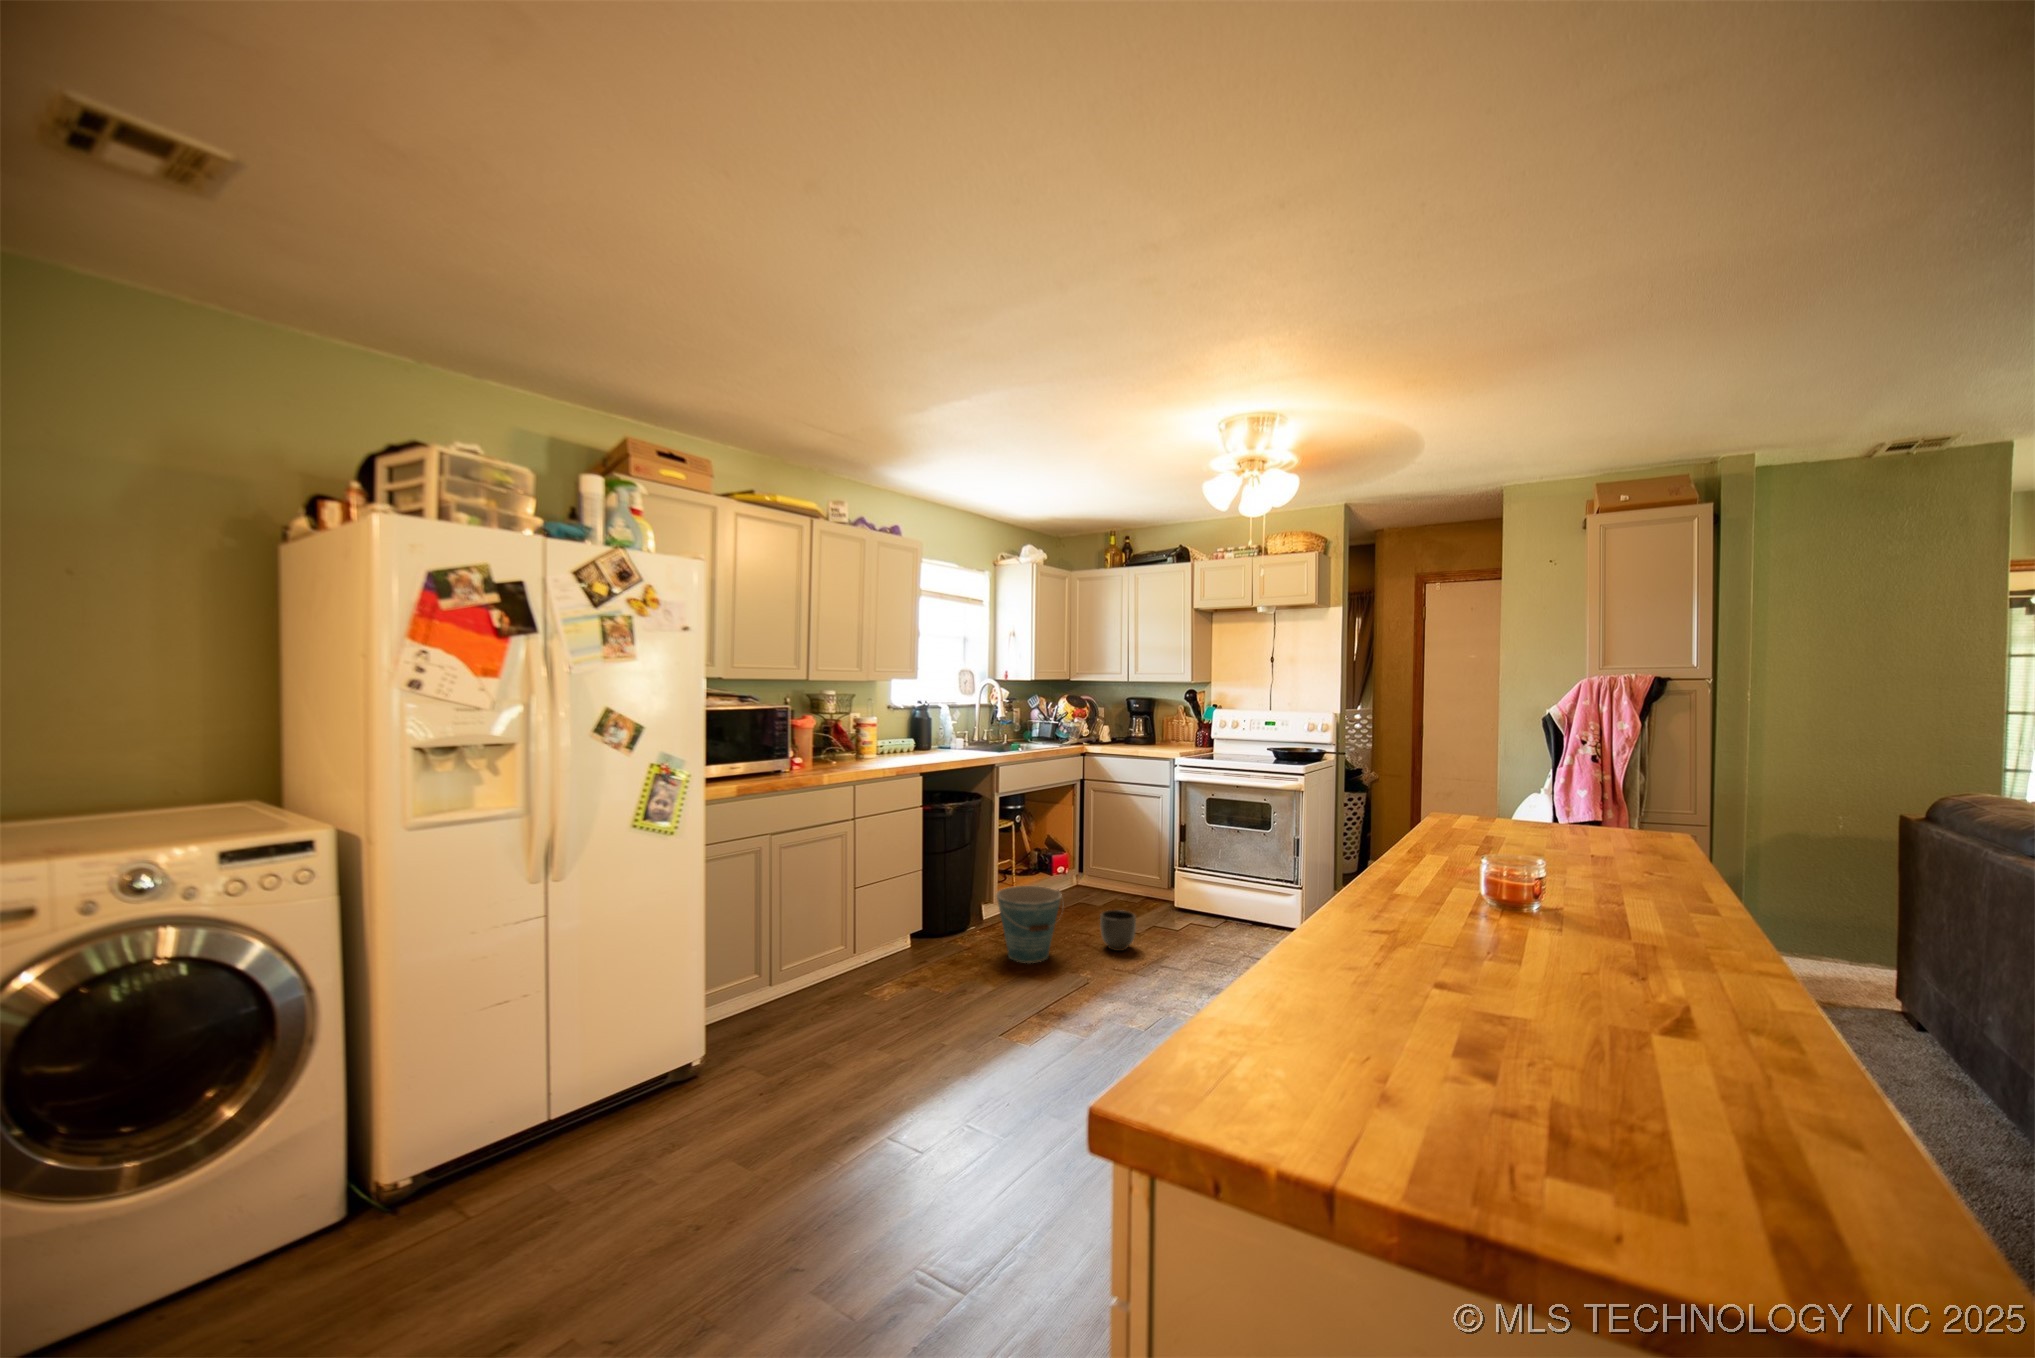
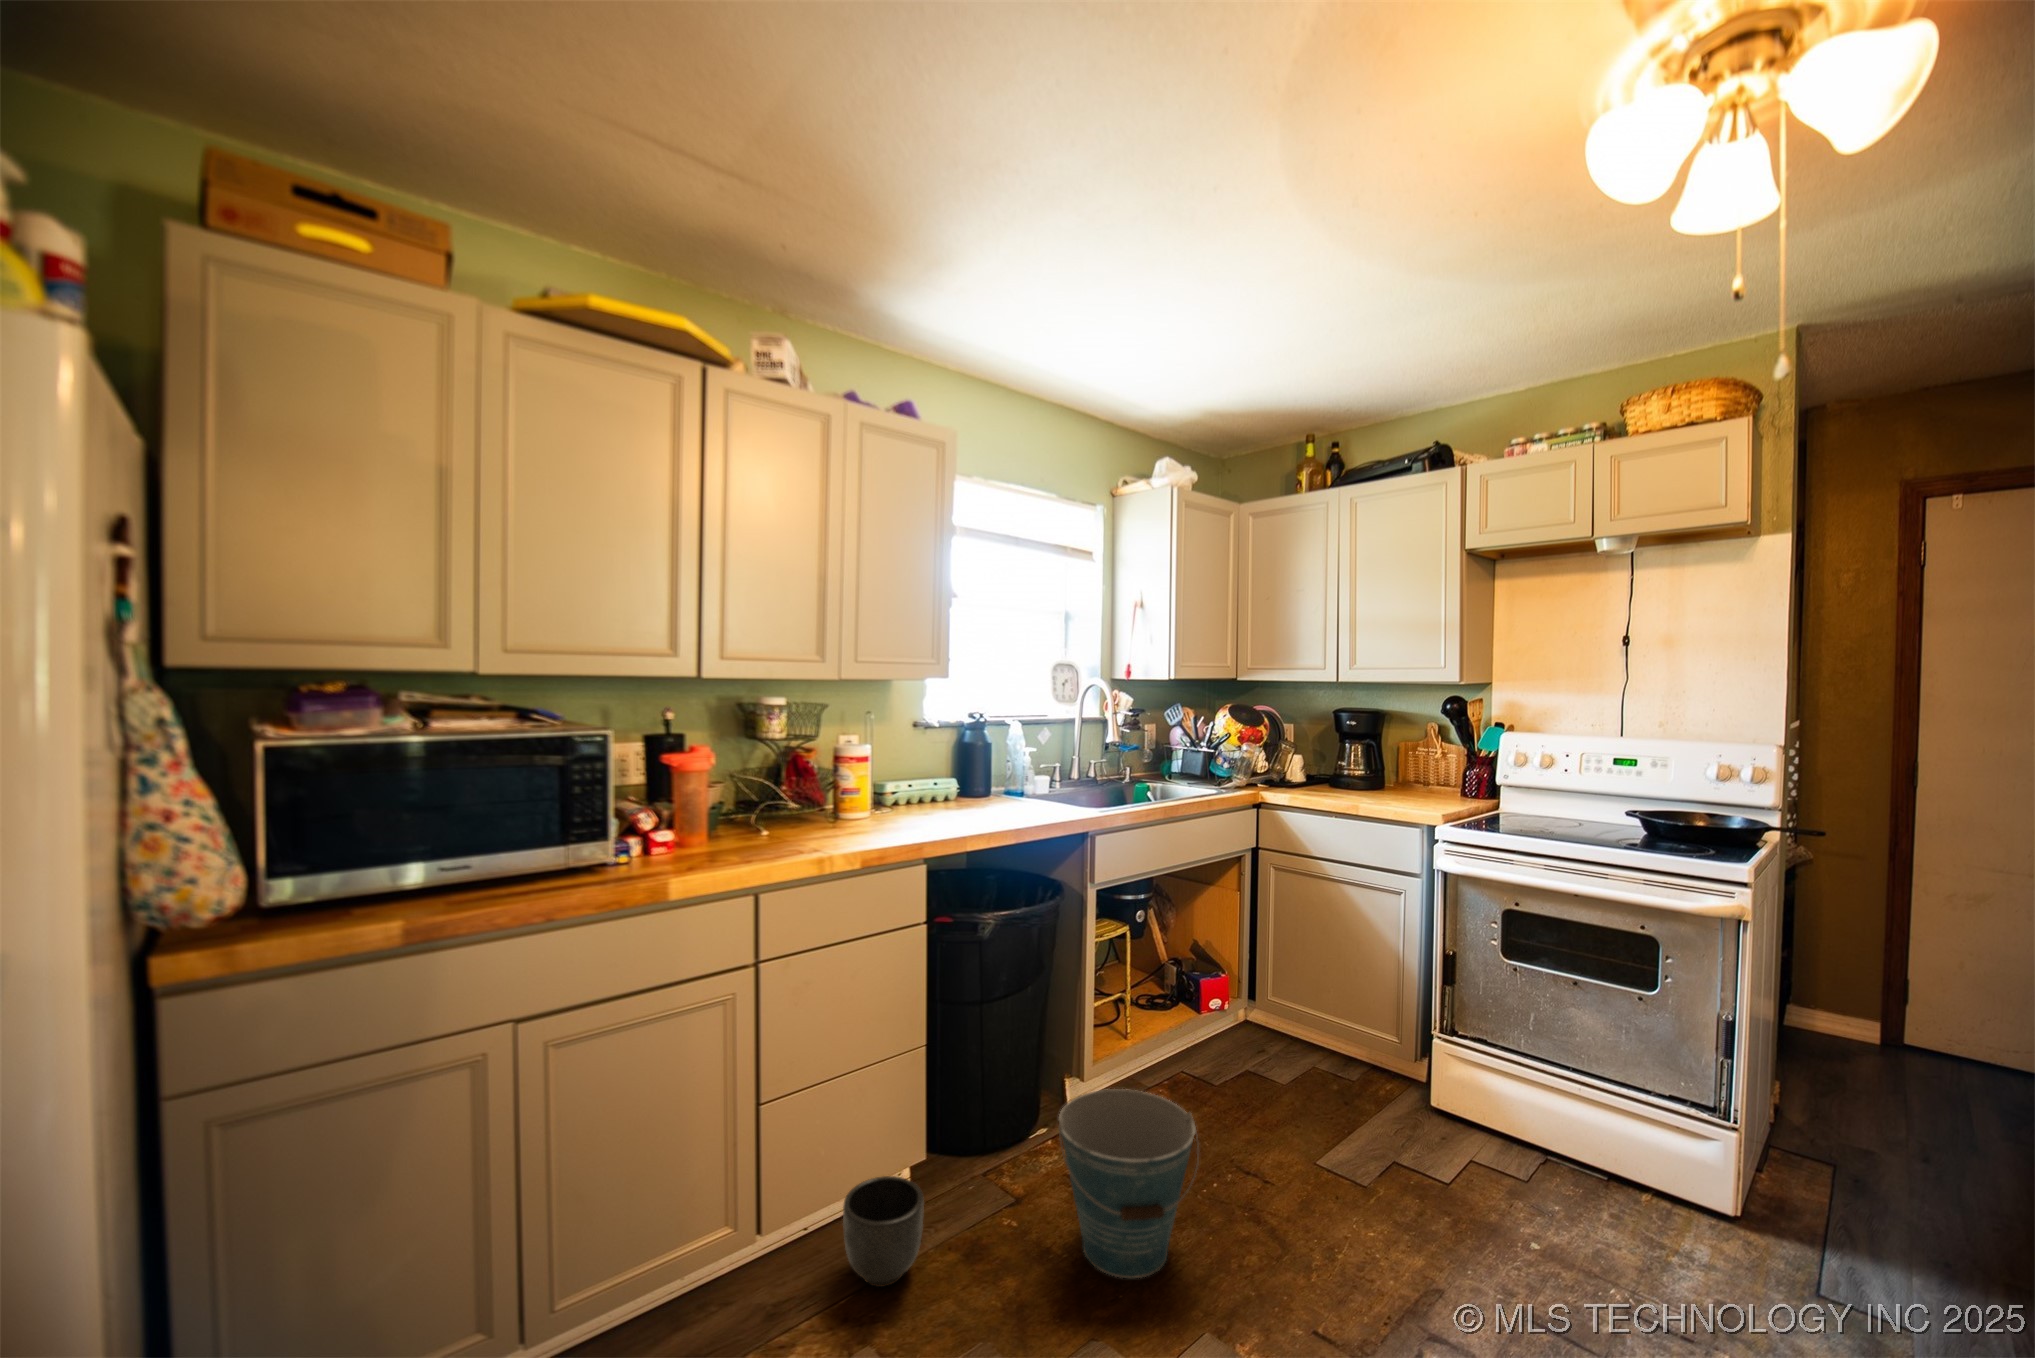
planter: present [1100,910,1136,951] -> present [843,1176,924,1287]

